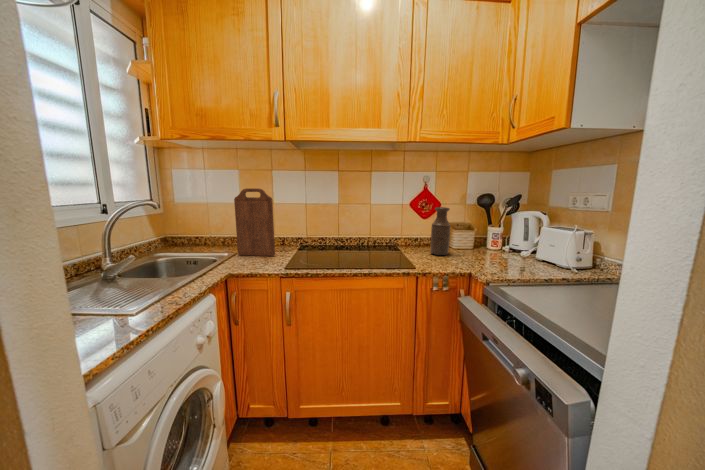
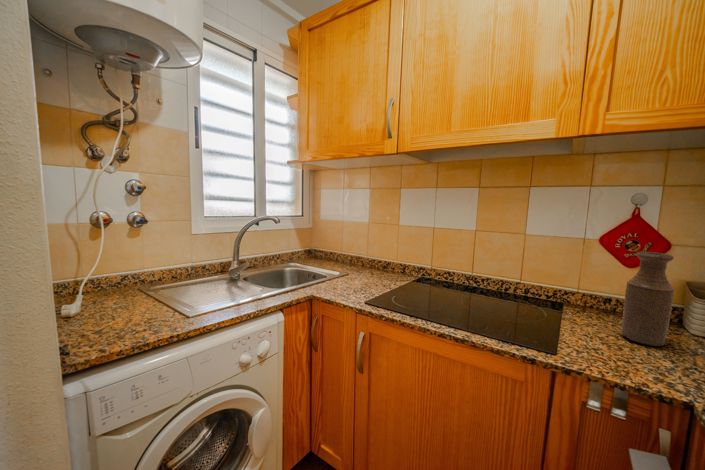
cutting board: present [234,188,275,256] -> none [349,207,382,285]

